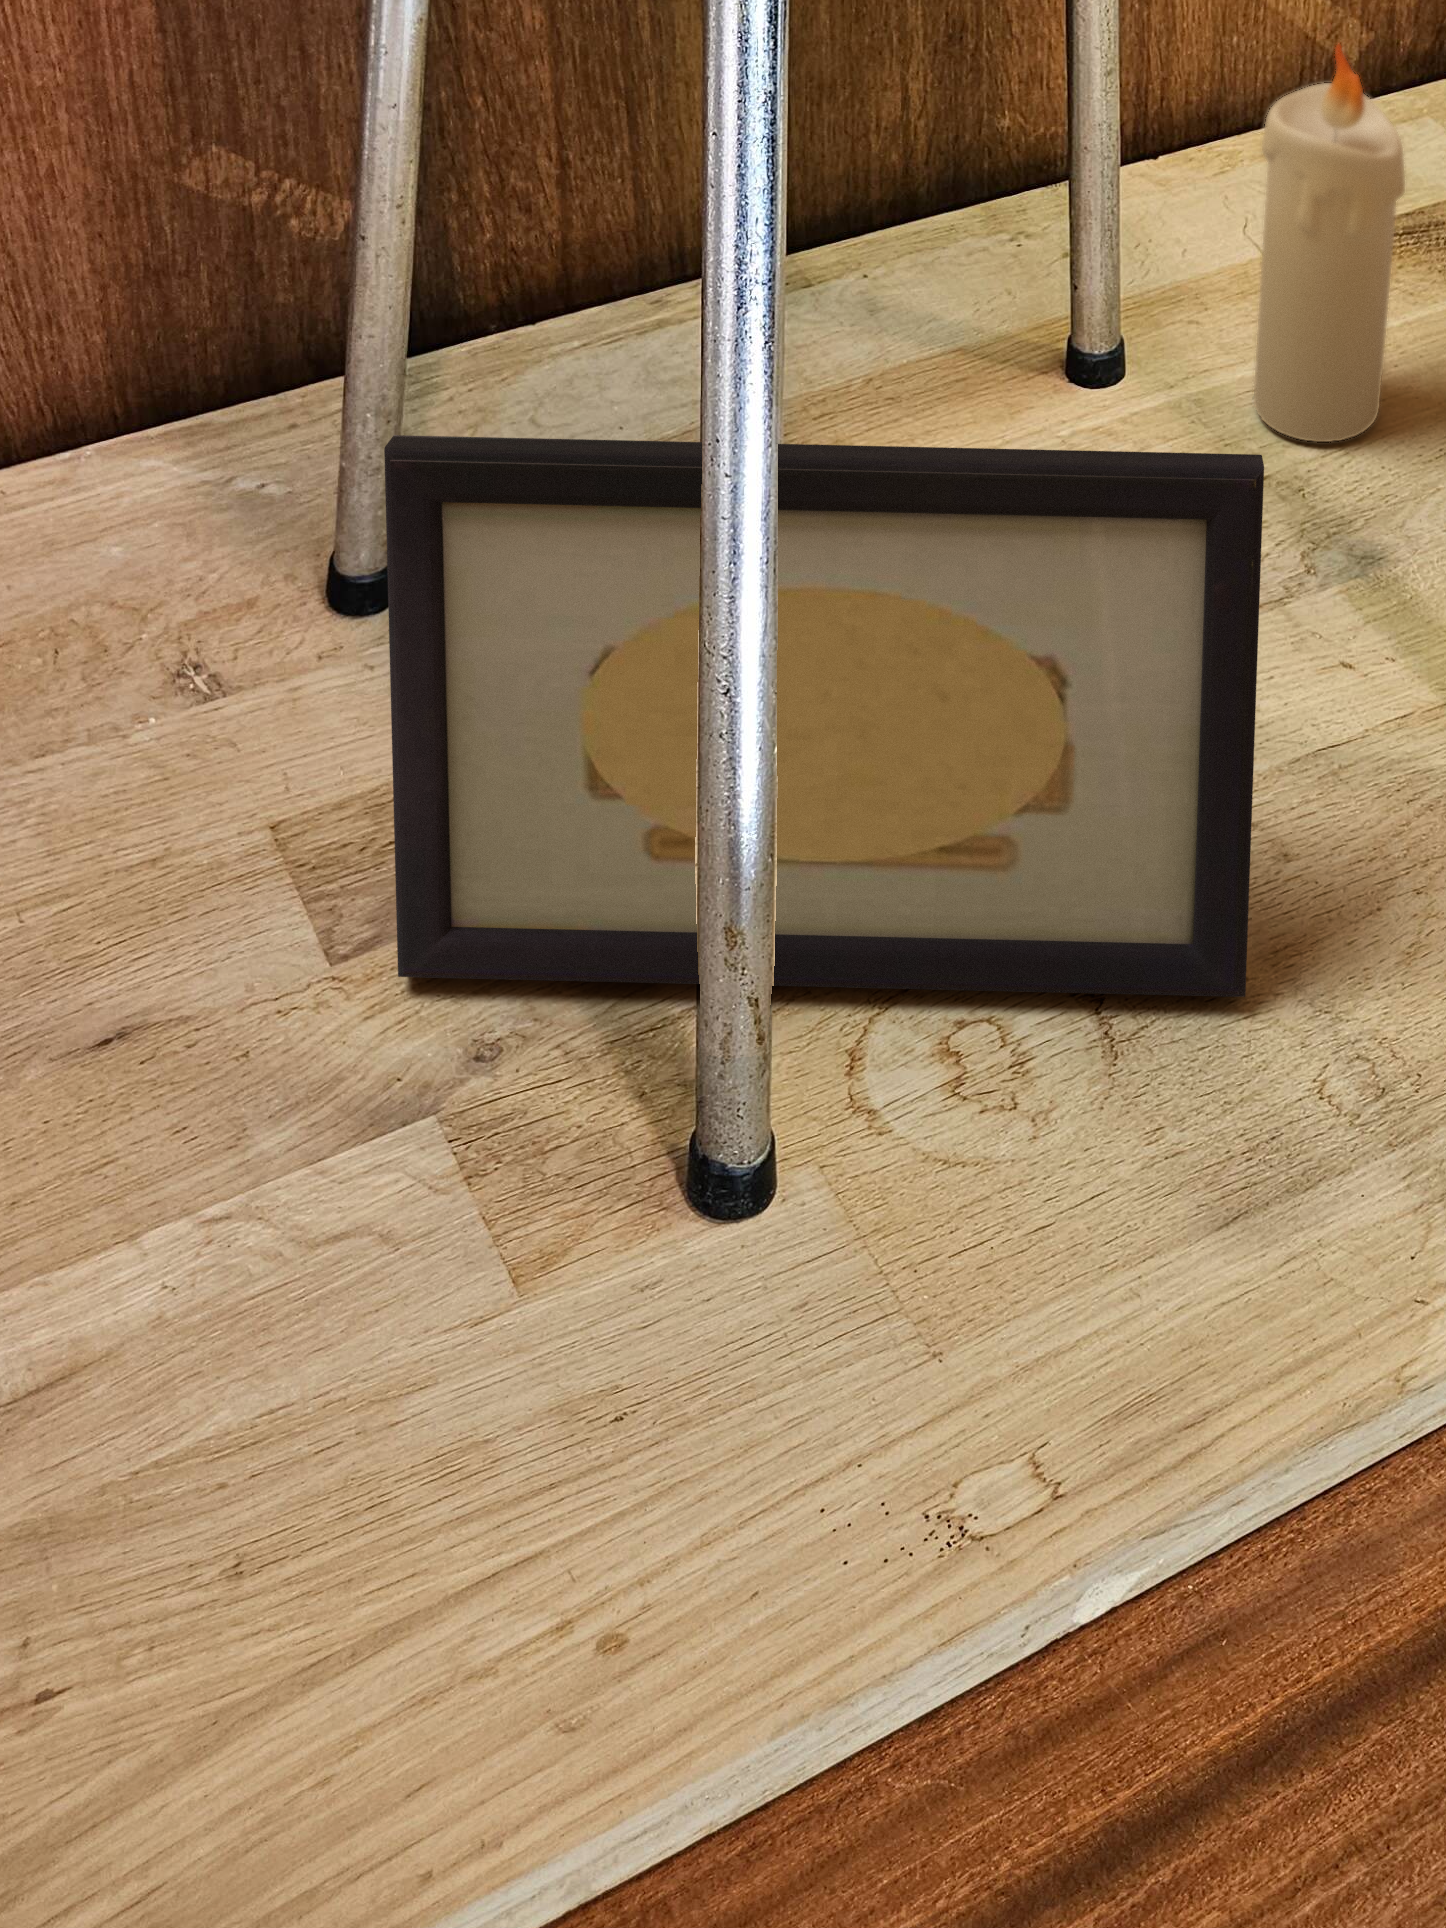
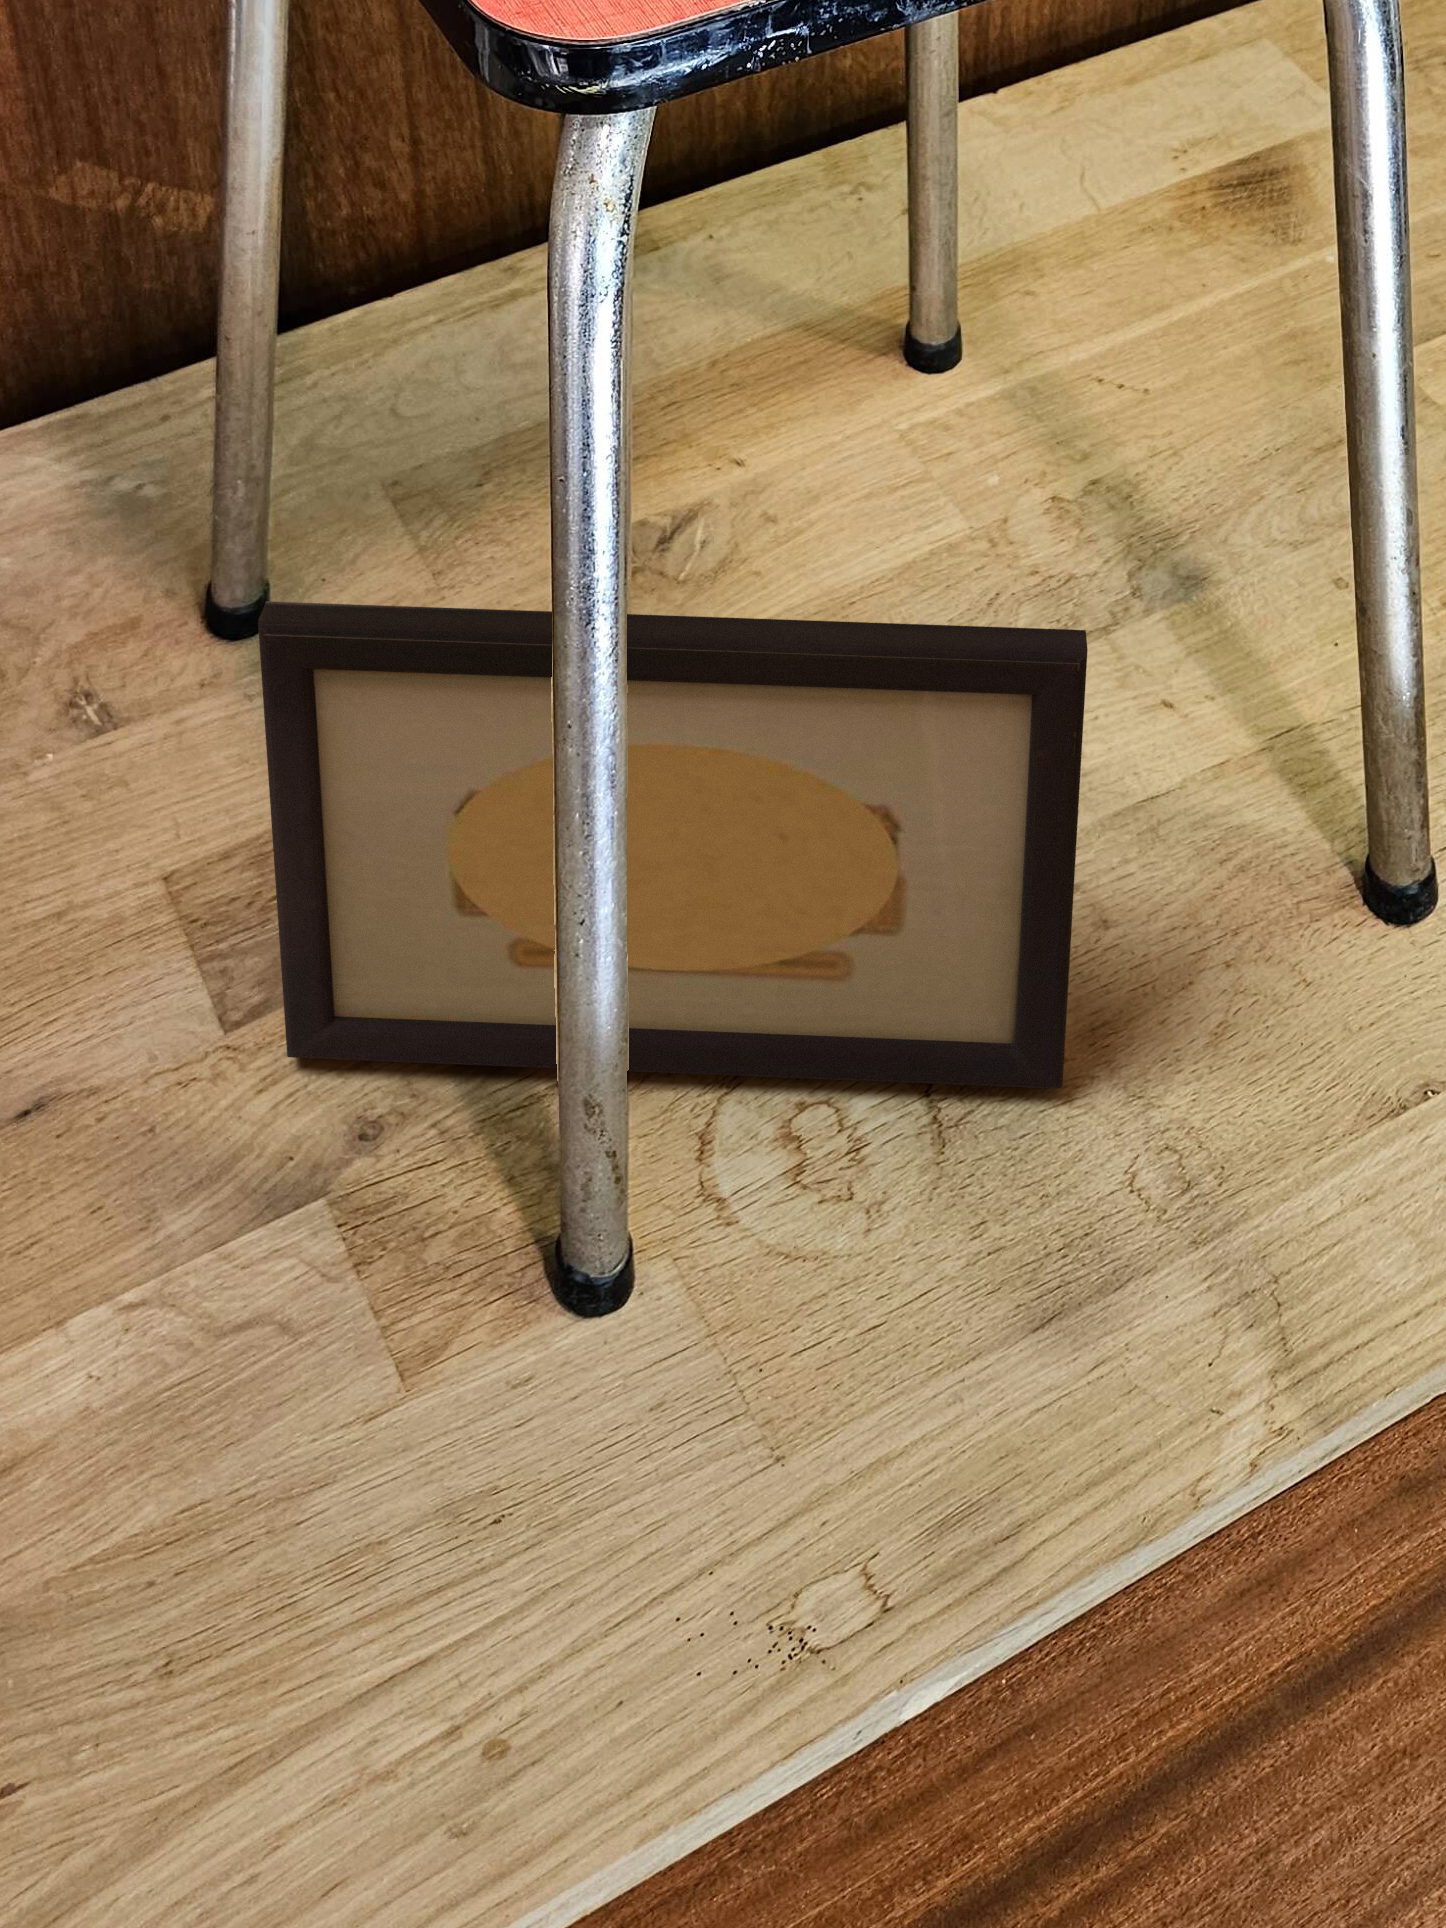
candle: present [1254,45,1405,442] -> none [1084,100,1236,452]

